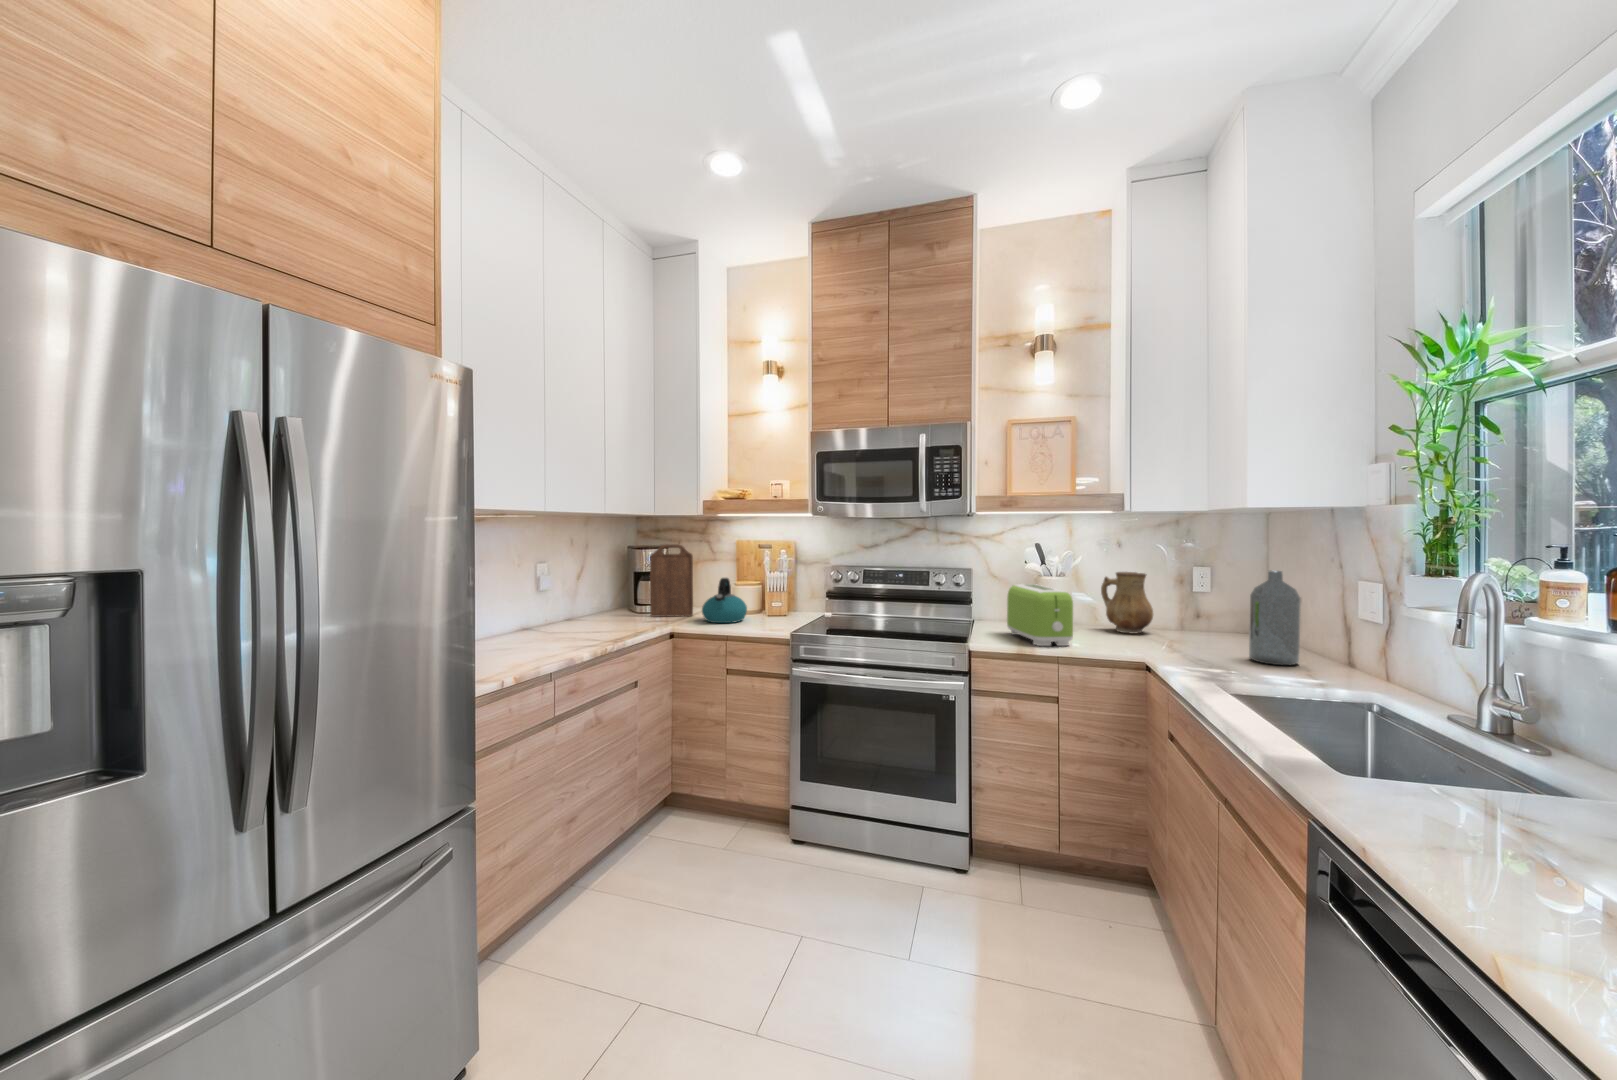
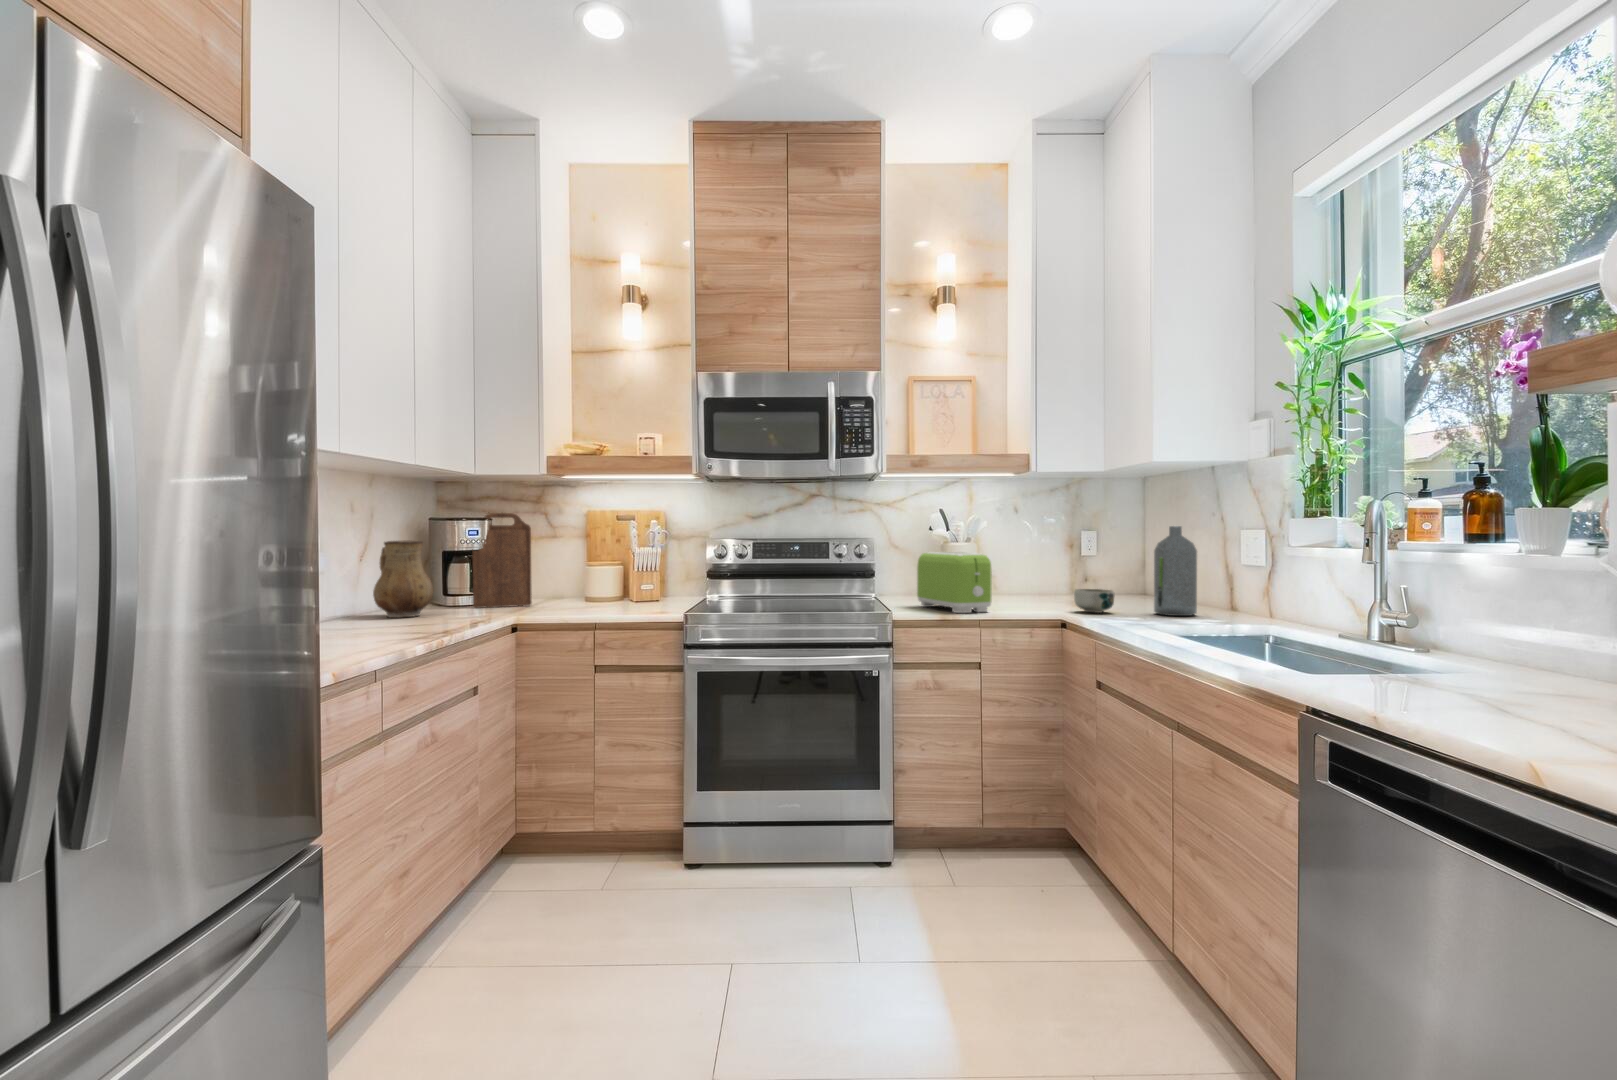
ceramic pitcher: present [1101,572,1153,634] -> present [373,541,433,618]
kettle: present [702,578,747,623] -> none [550,554,609,610]
bowl: none [1161,628,1204,654] -> present [1074,589,1114,613]

